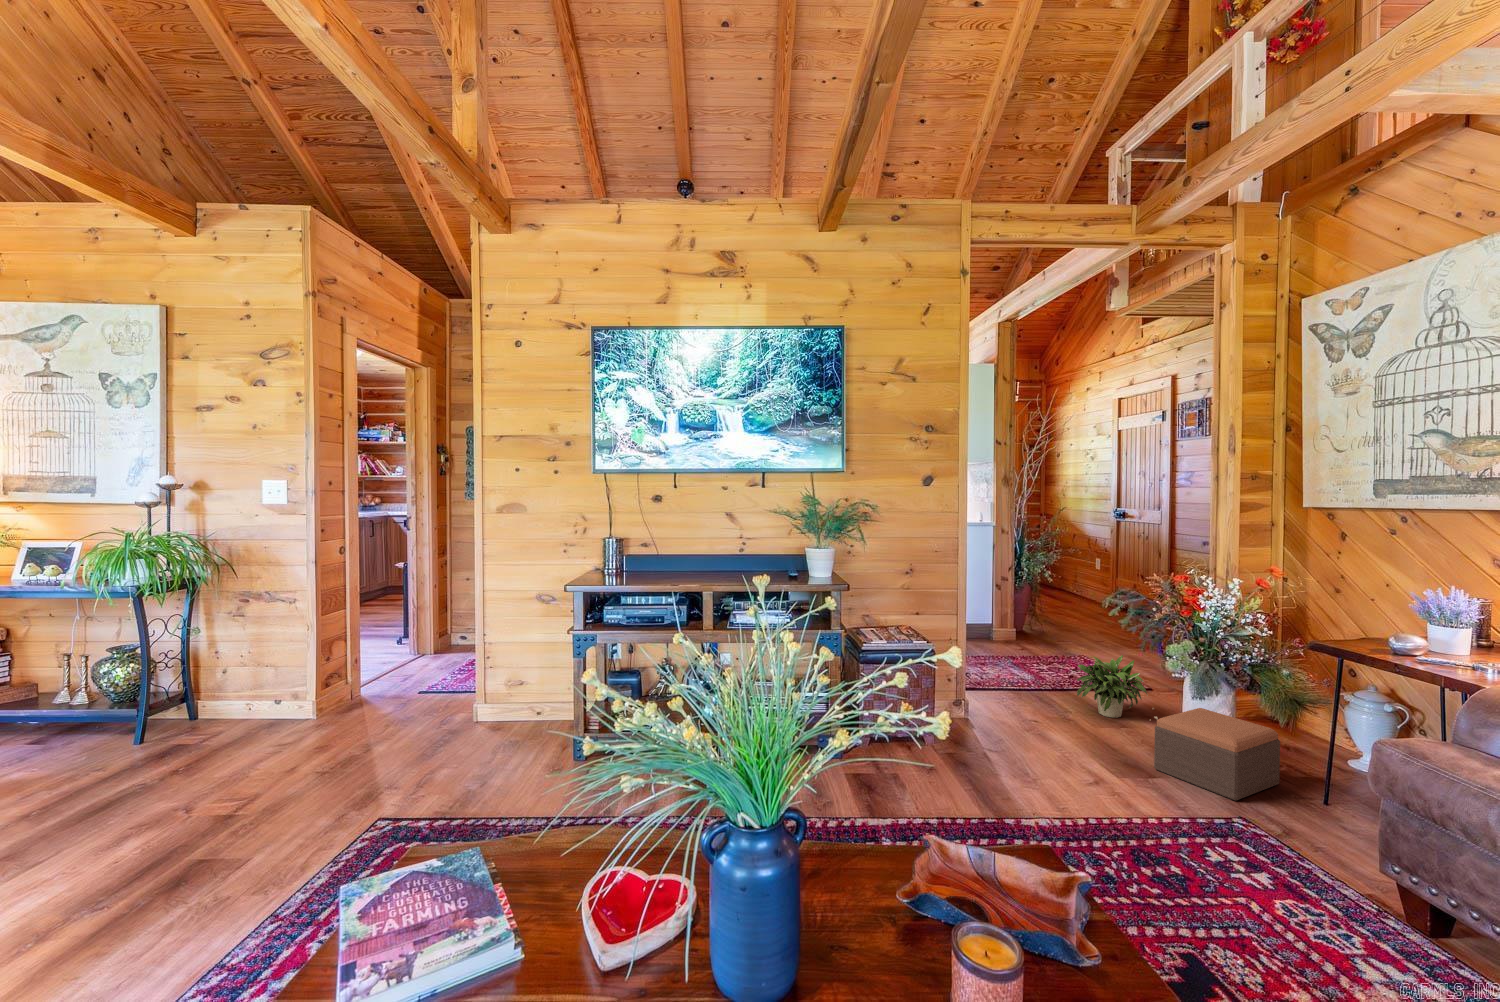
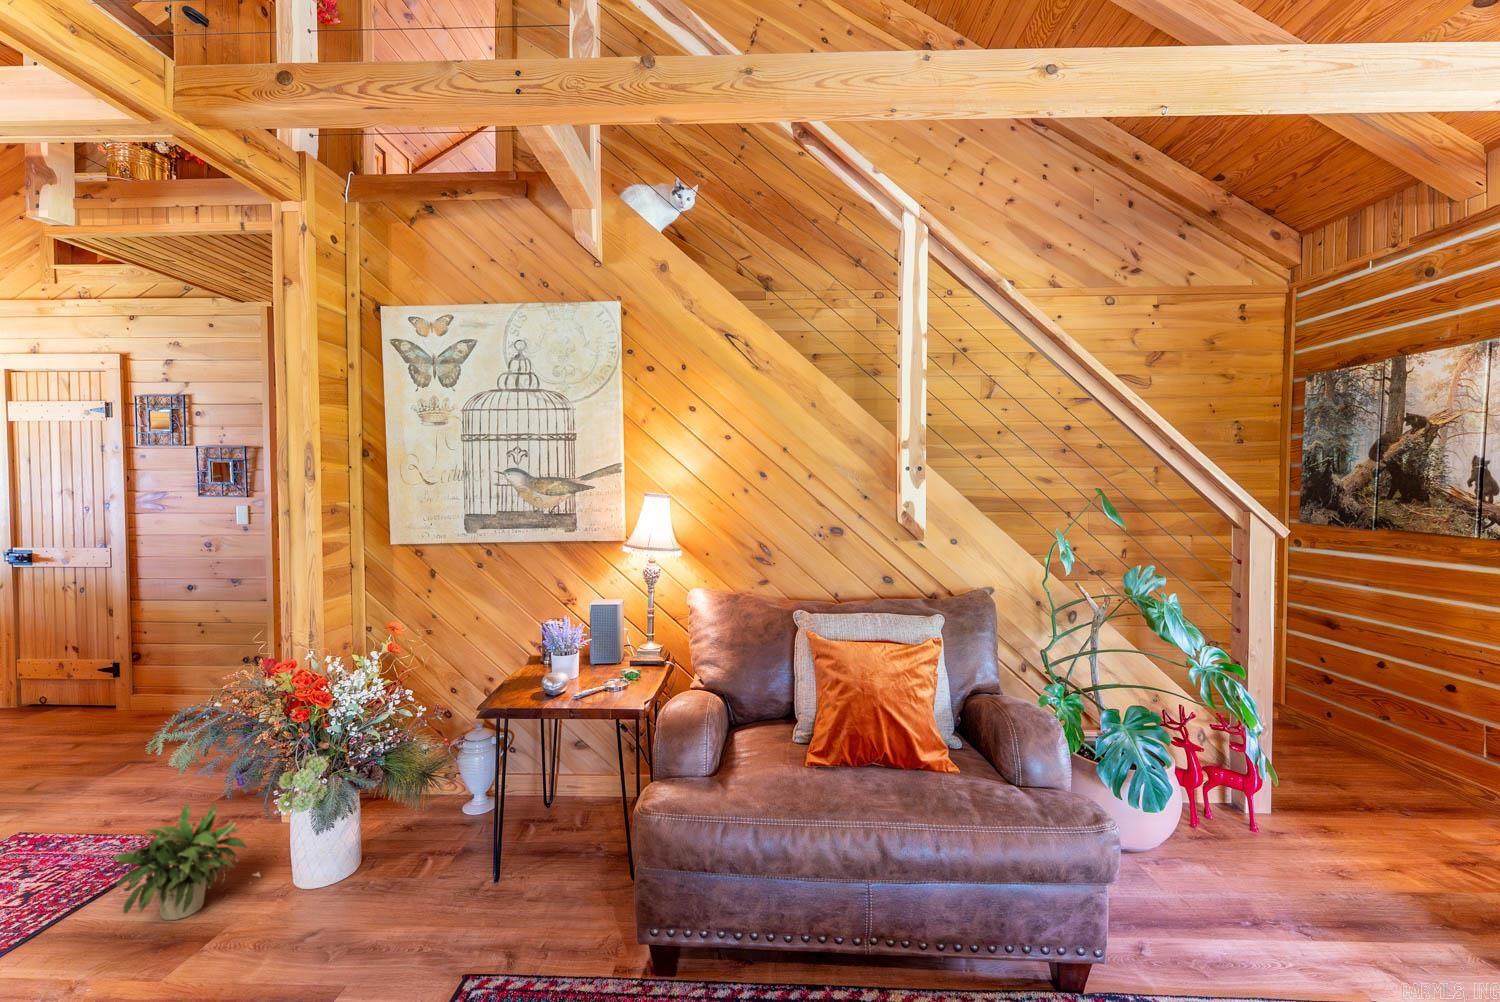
footstool: present [1154,708,1280,801] -> none [329,823,457,965]

